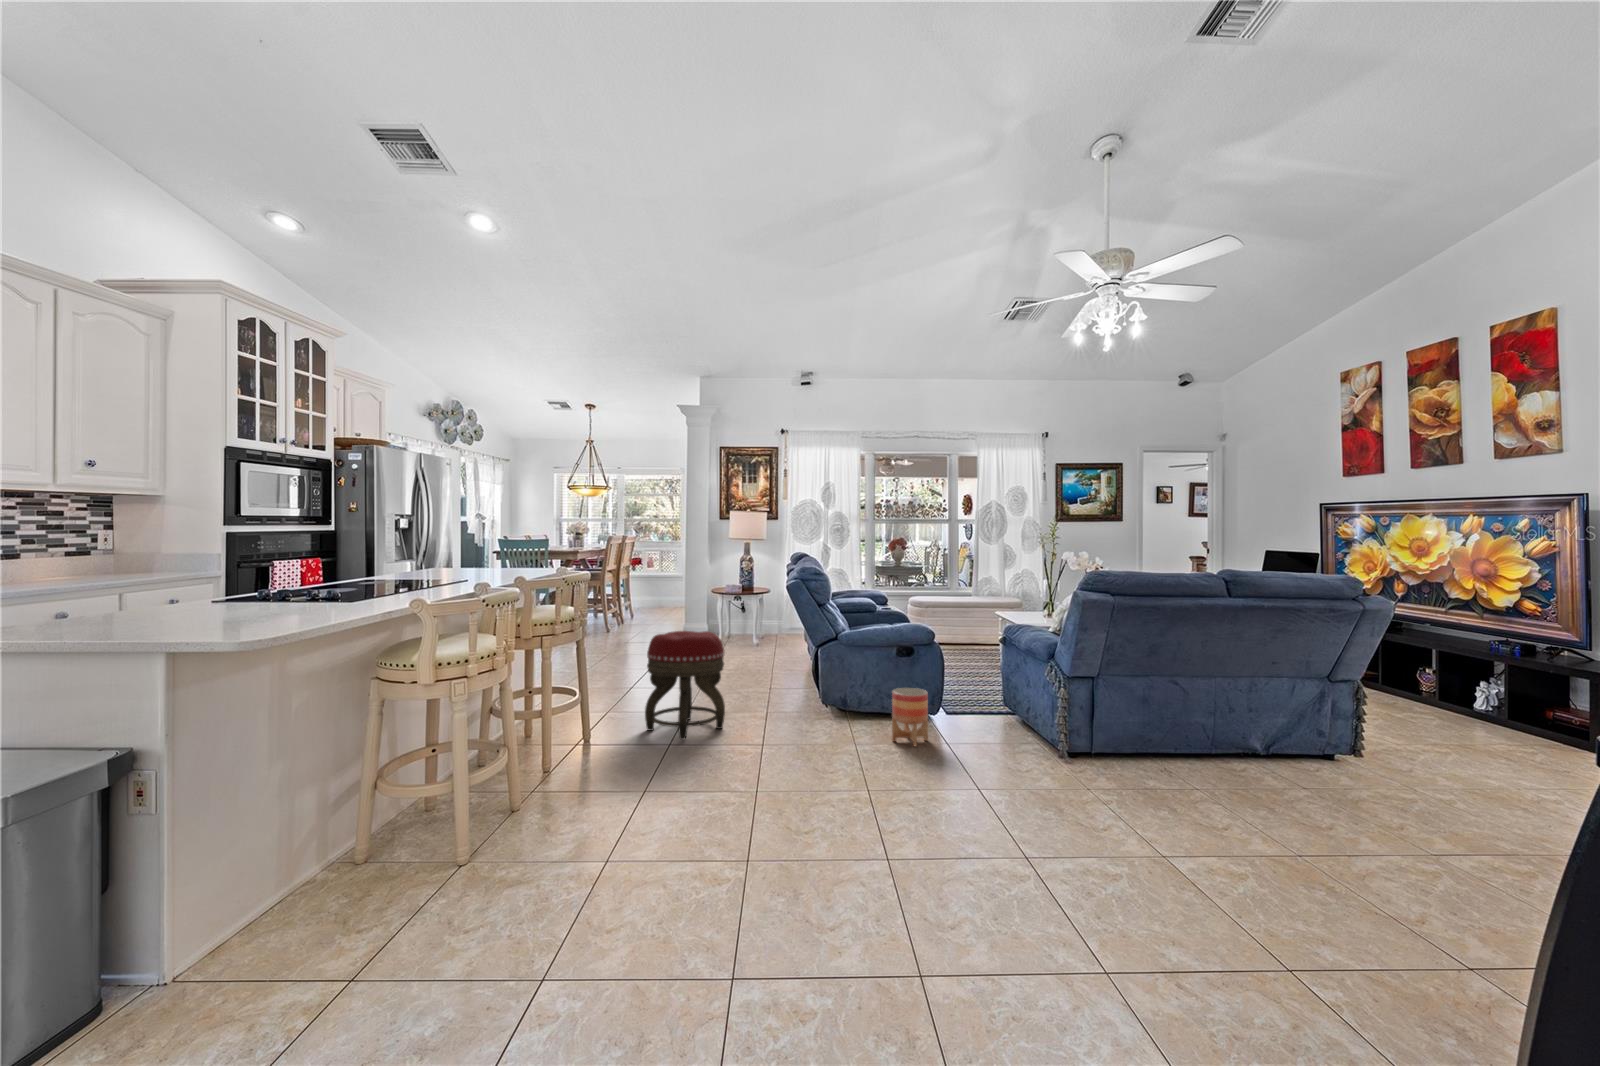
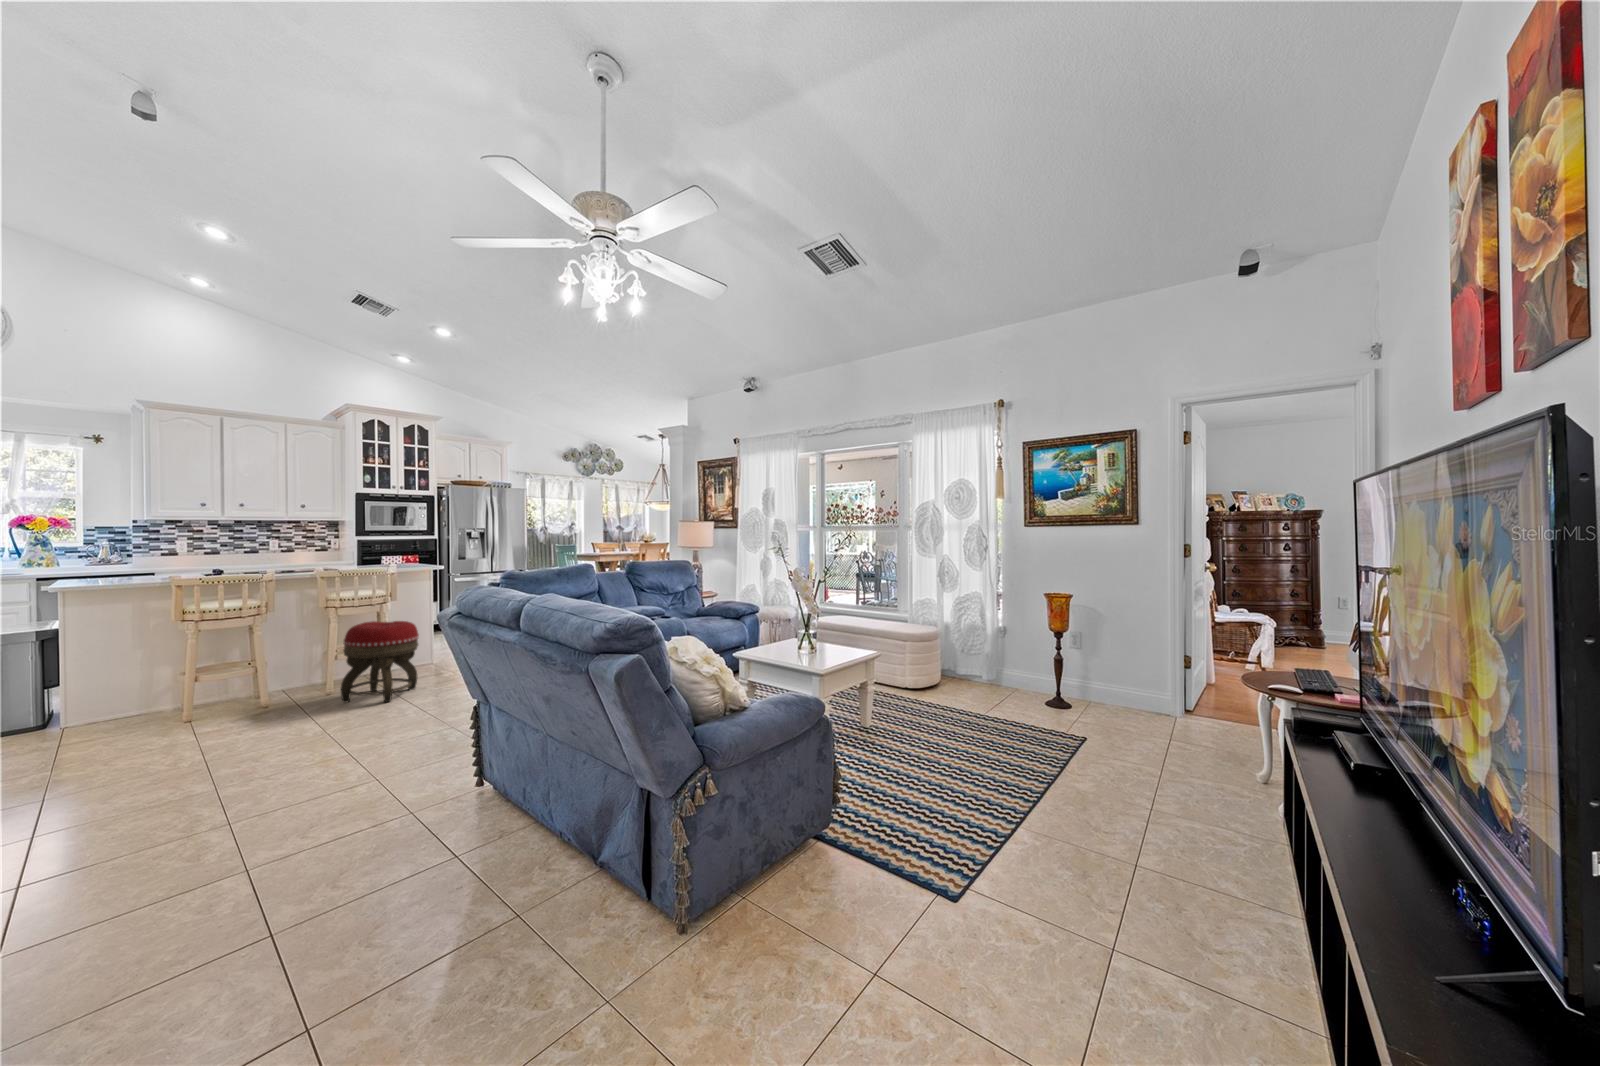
planter: present [892,688,928,746] -> none [350,705,398,764]

